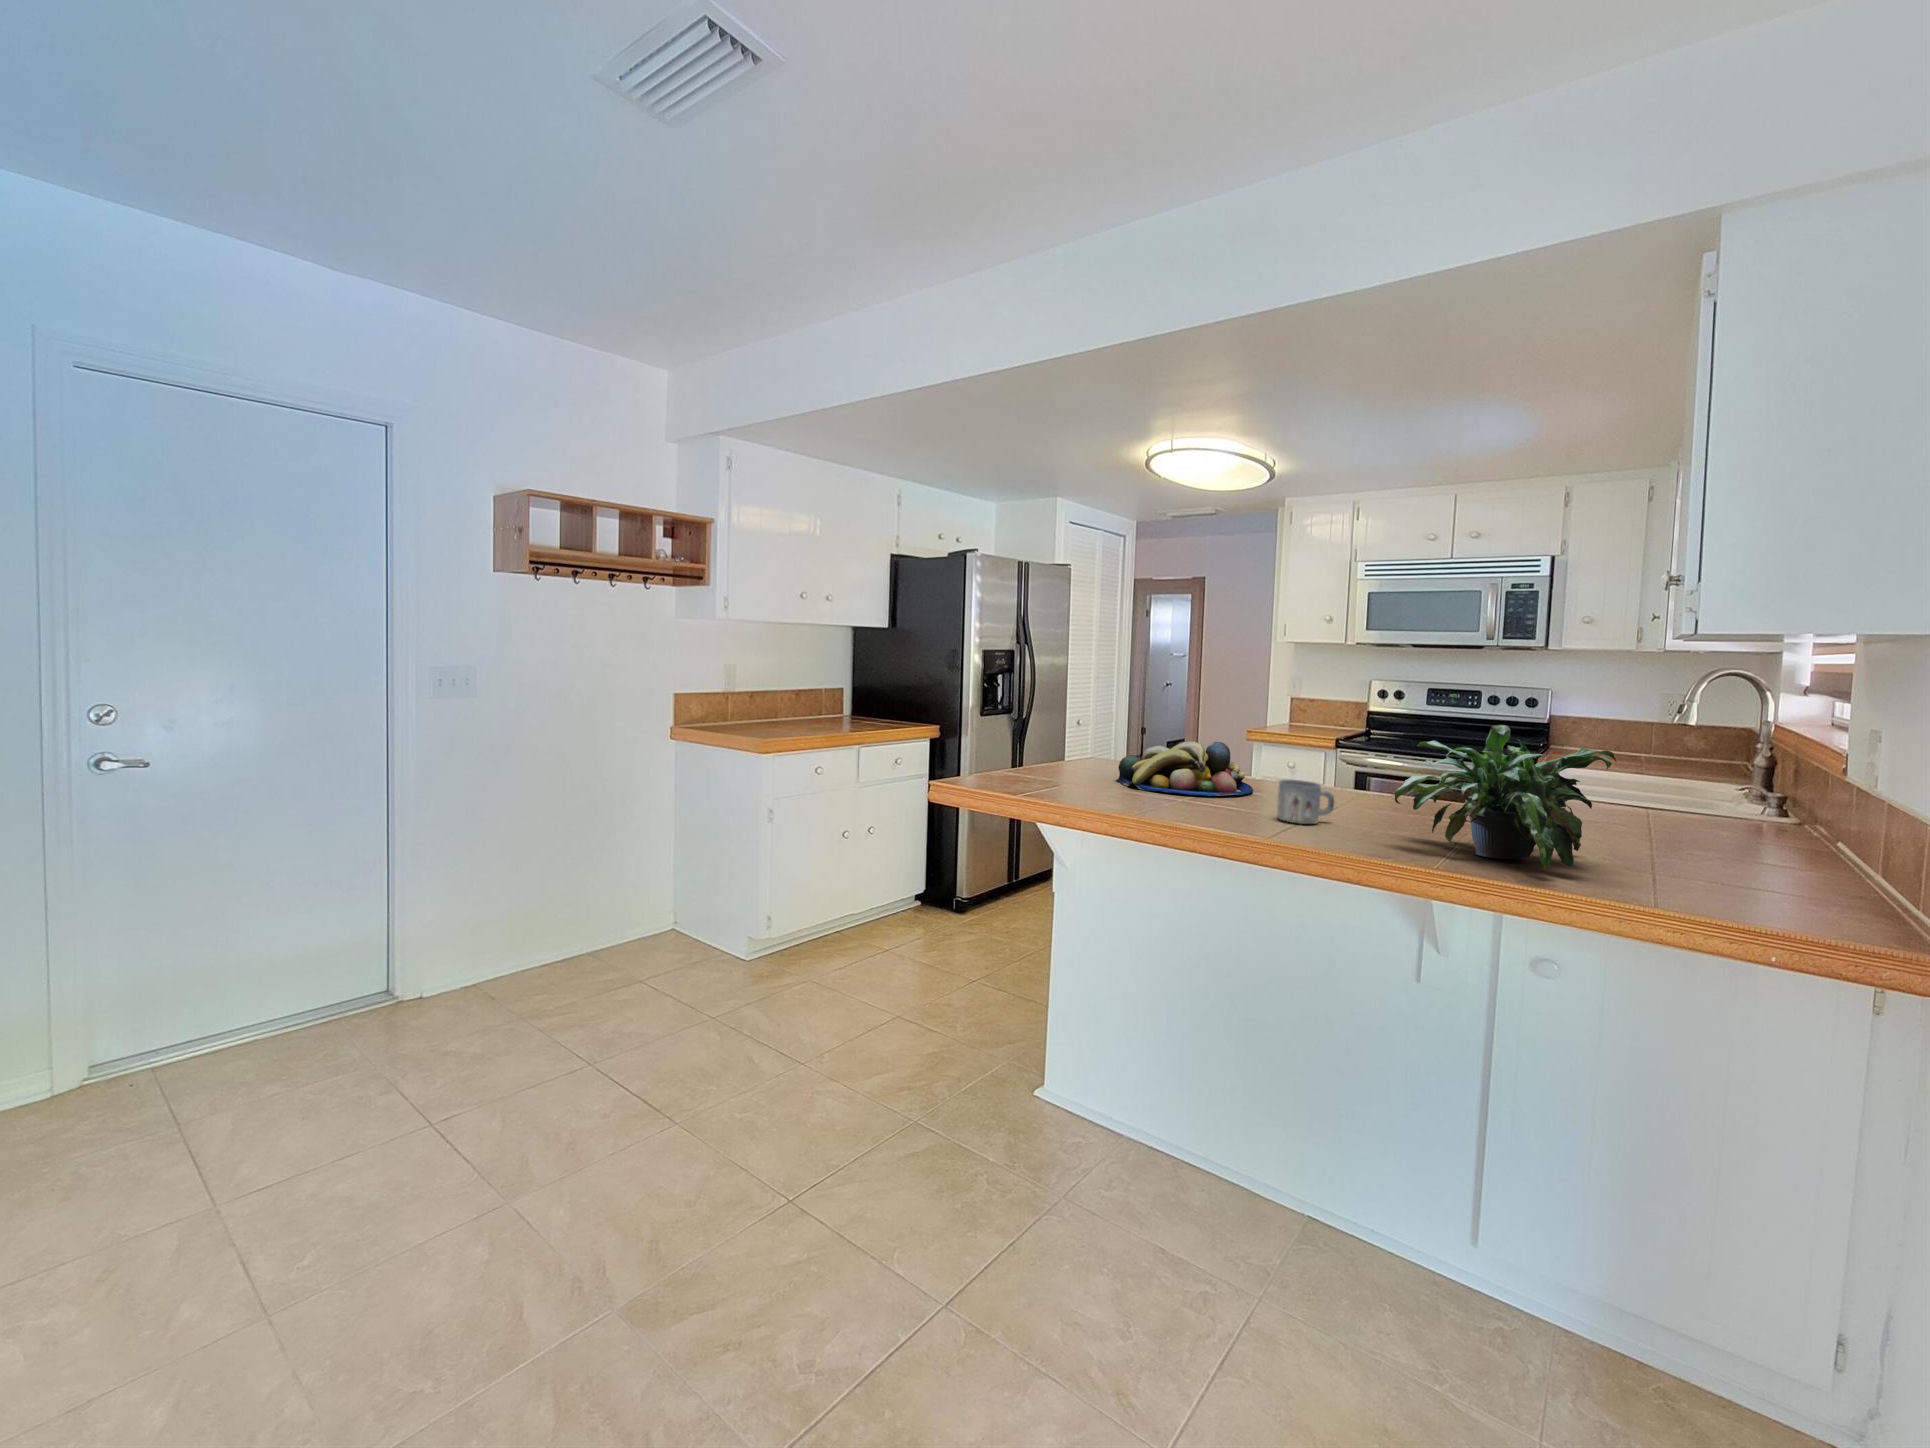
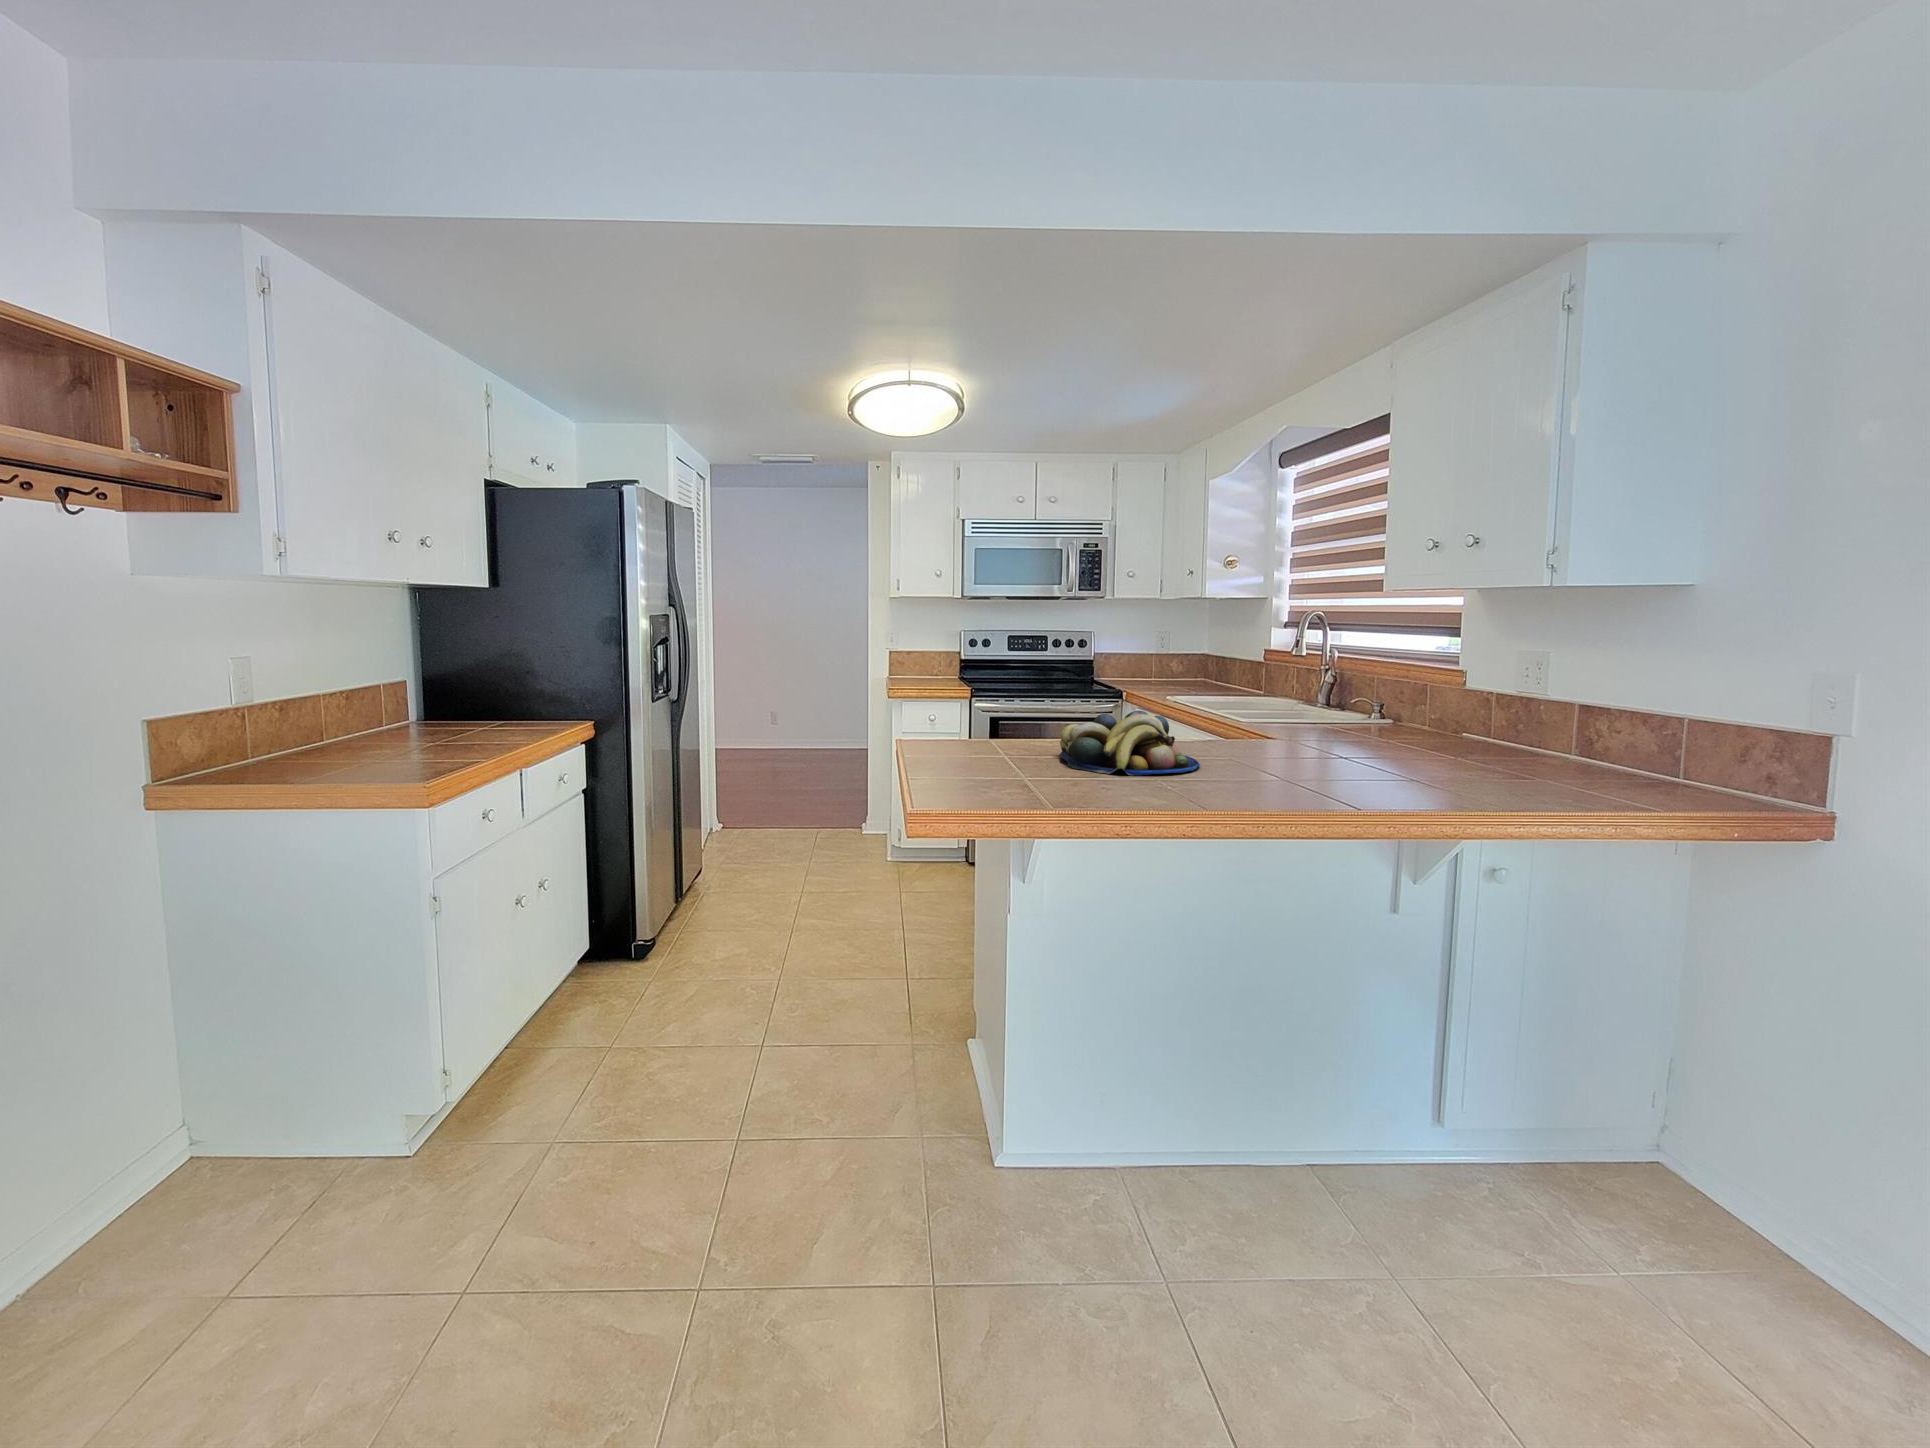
potted plant: present [1395,725,1616,869] -> none [1420,678,1607,794]
mug: present [1277,780,1334,824] -> none [1304,743,1347,787]

